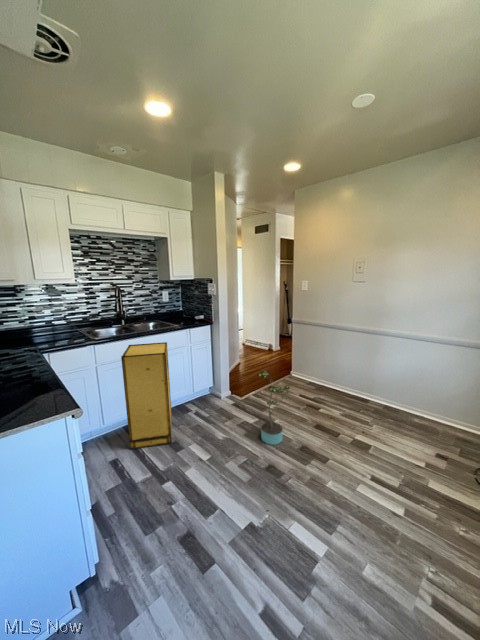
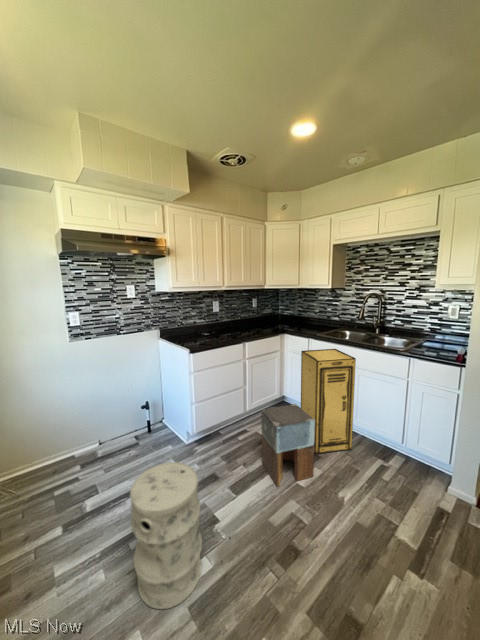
potted plant: present [257,370,291,445] -> none [334,445,420,588]
stool: none [163,399,210,486] -> present [261,404,315,487]
trash can: none [279,454,352,599] -> present [130,462,202,609]

